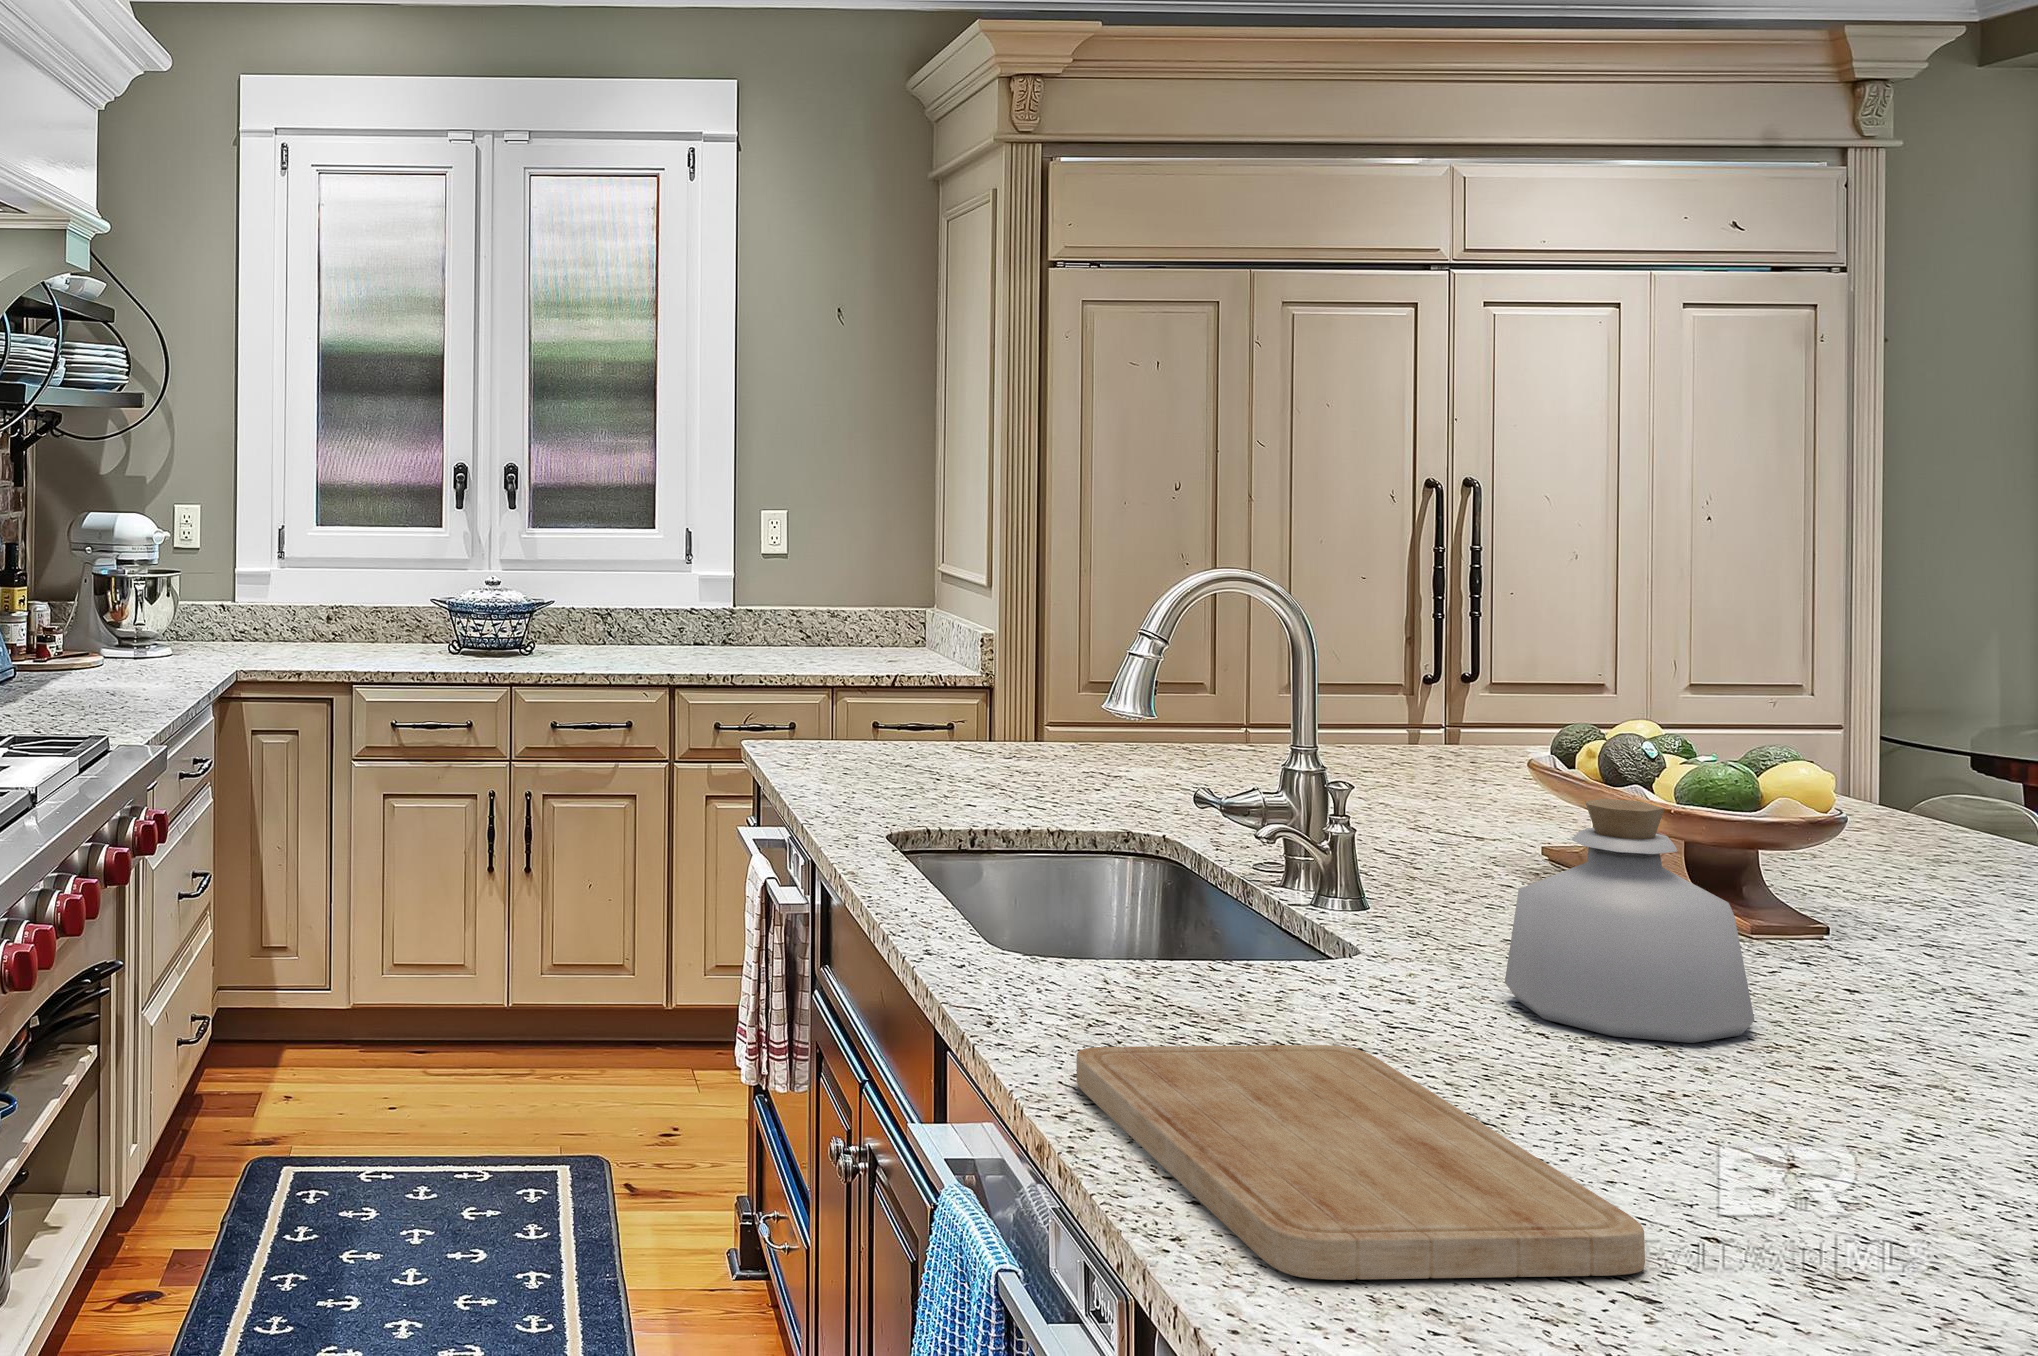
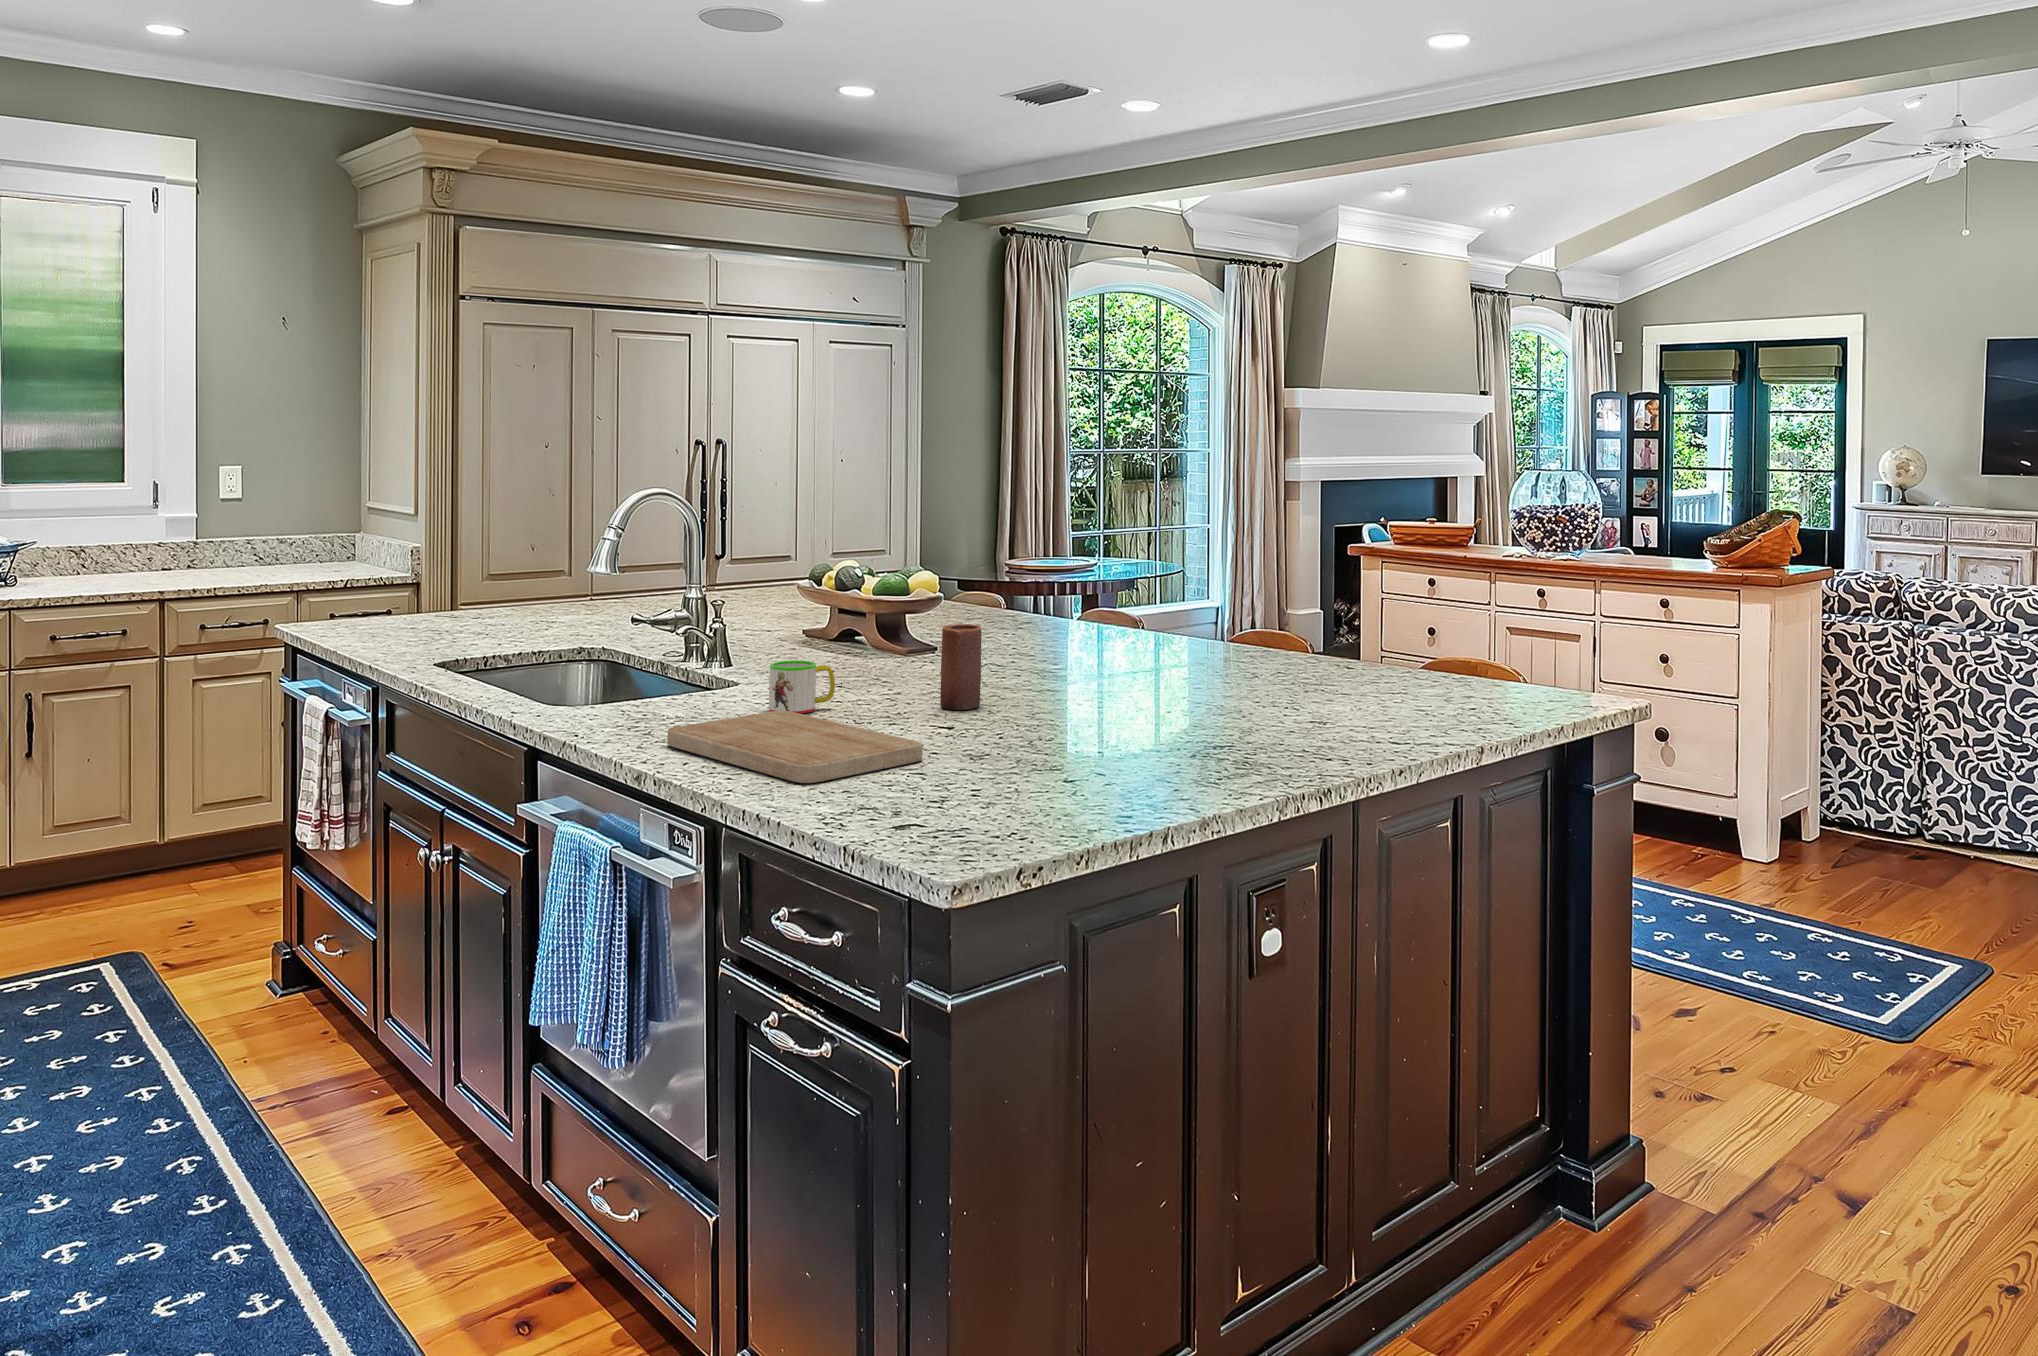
bottle: present [1505,799,1755,1043] -> none [823,592,924,696]
candle: none [1773,906,1891,1124] -> present [940,624,981,710]
mug: none [1348,930,1501,1055] -> present [769,660,835,714]

